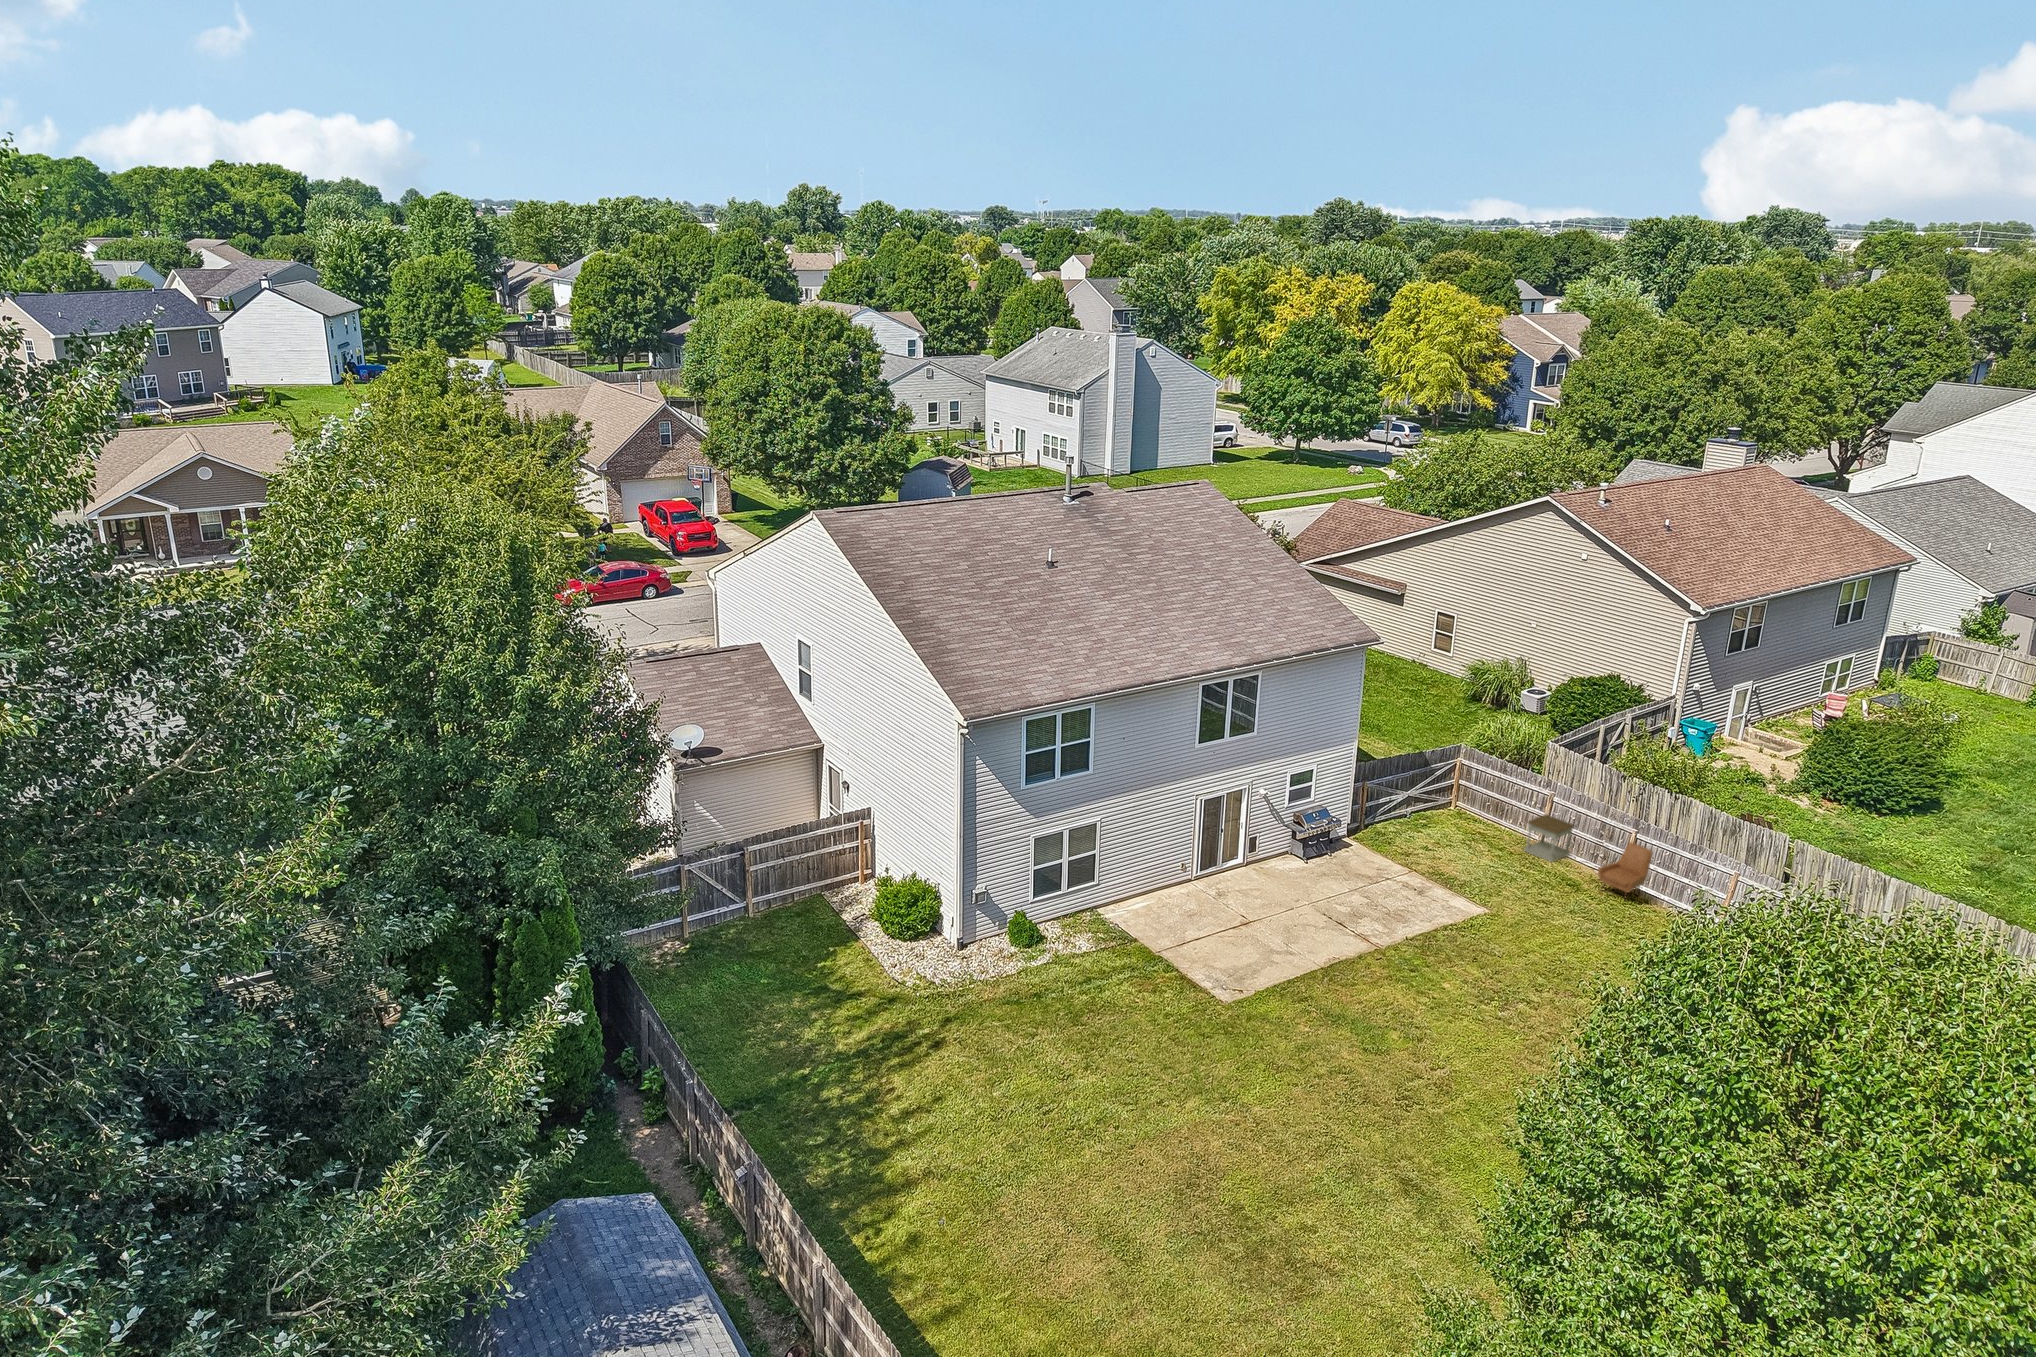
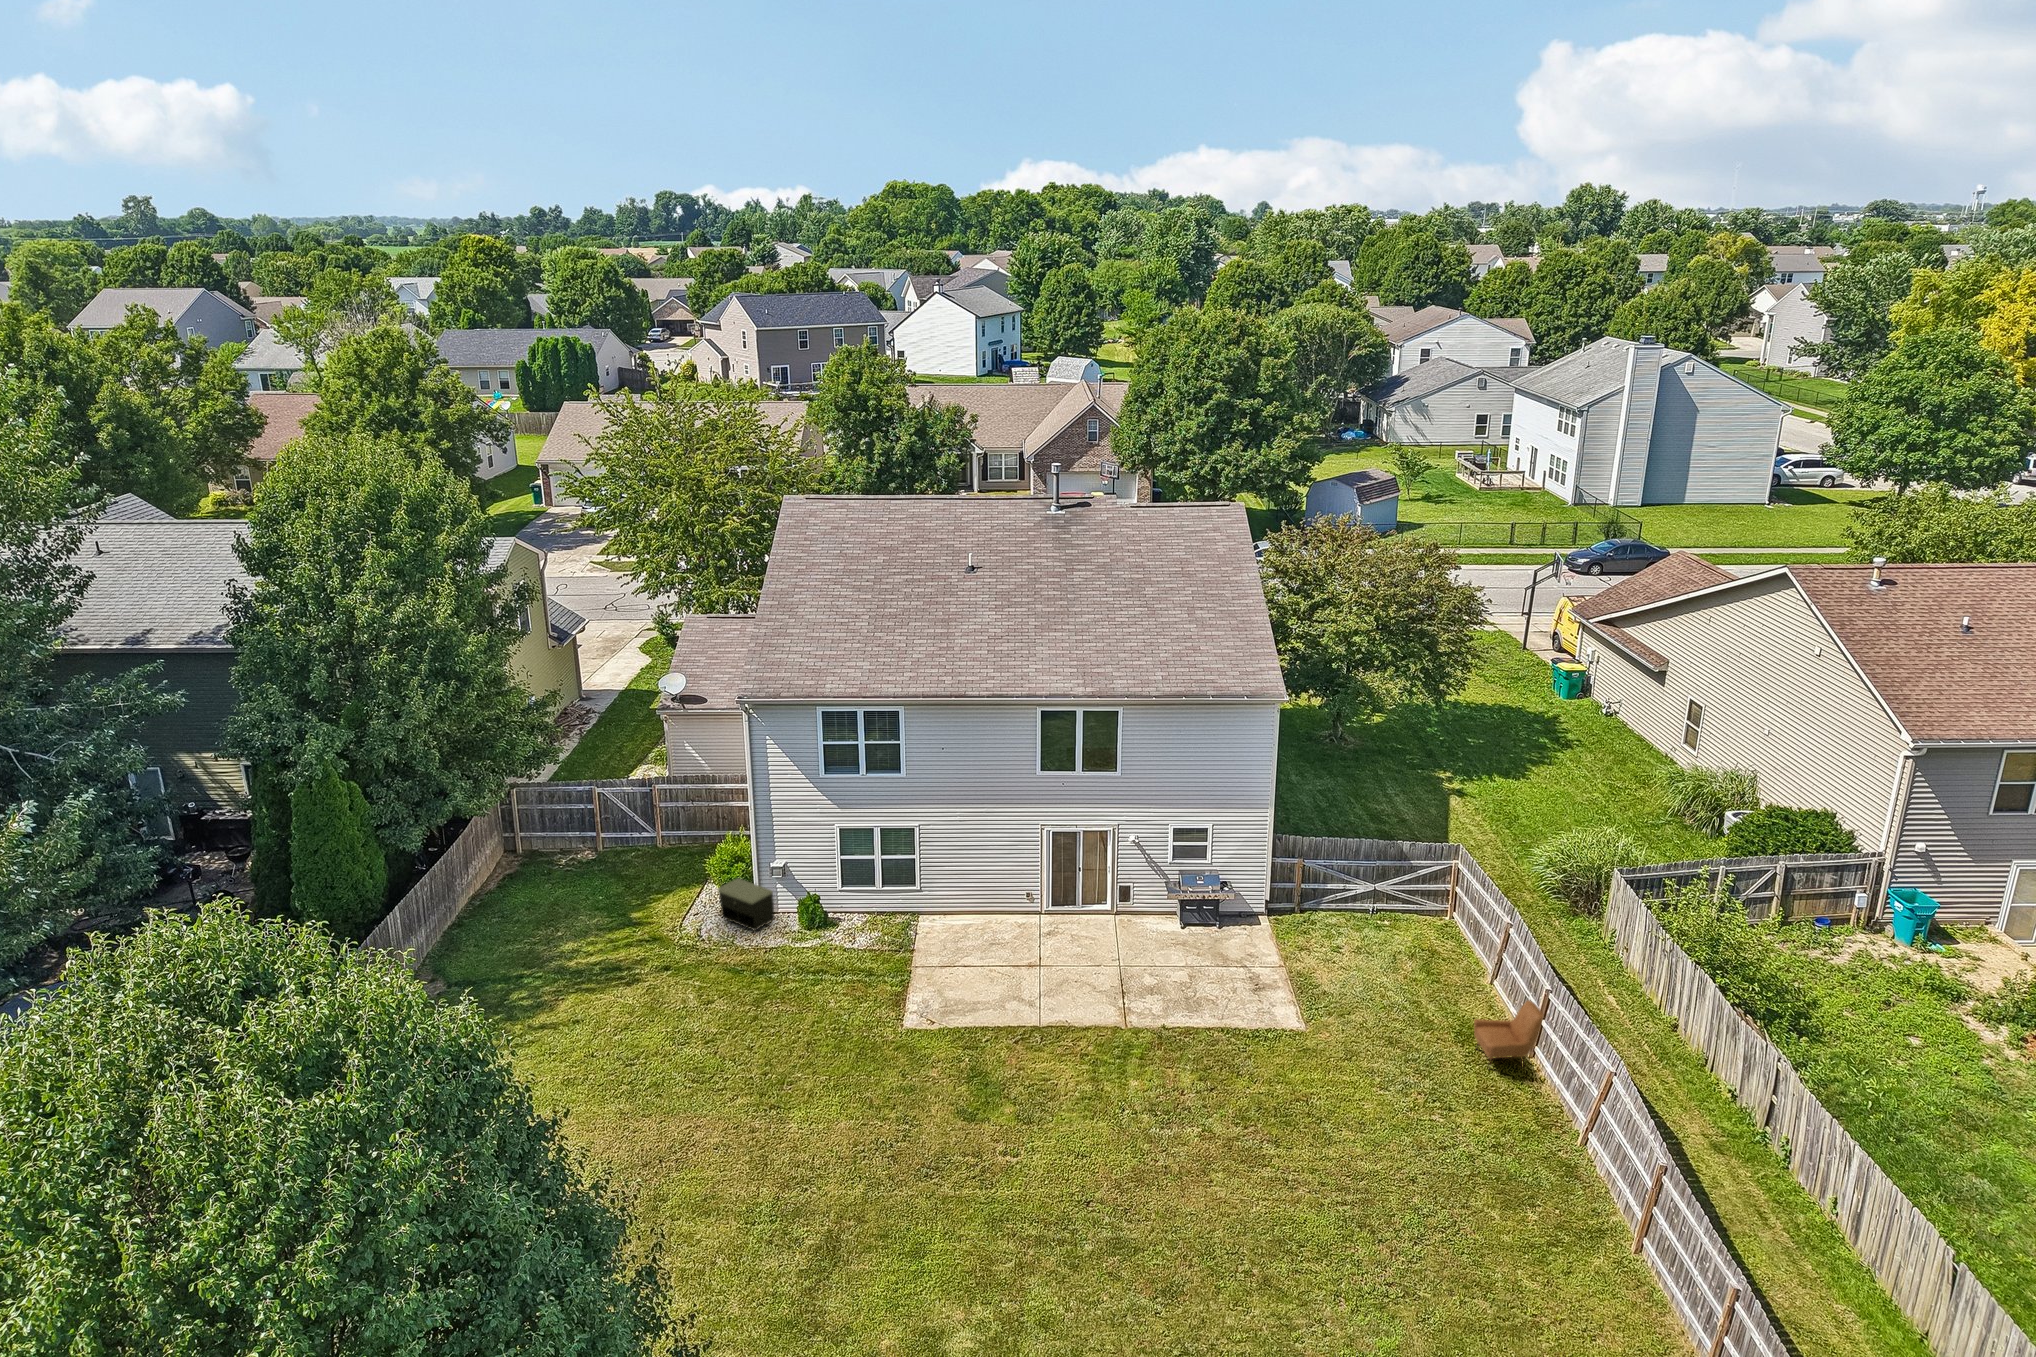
side table: present [1524,815,1574,862] -> none [1451,946,1510,1004]
storage bench: none [933,918,987,968] -> present [718,878,775,931]

